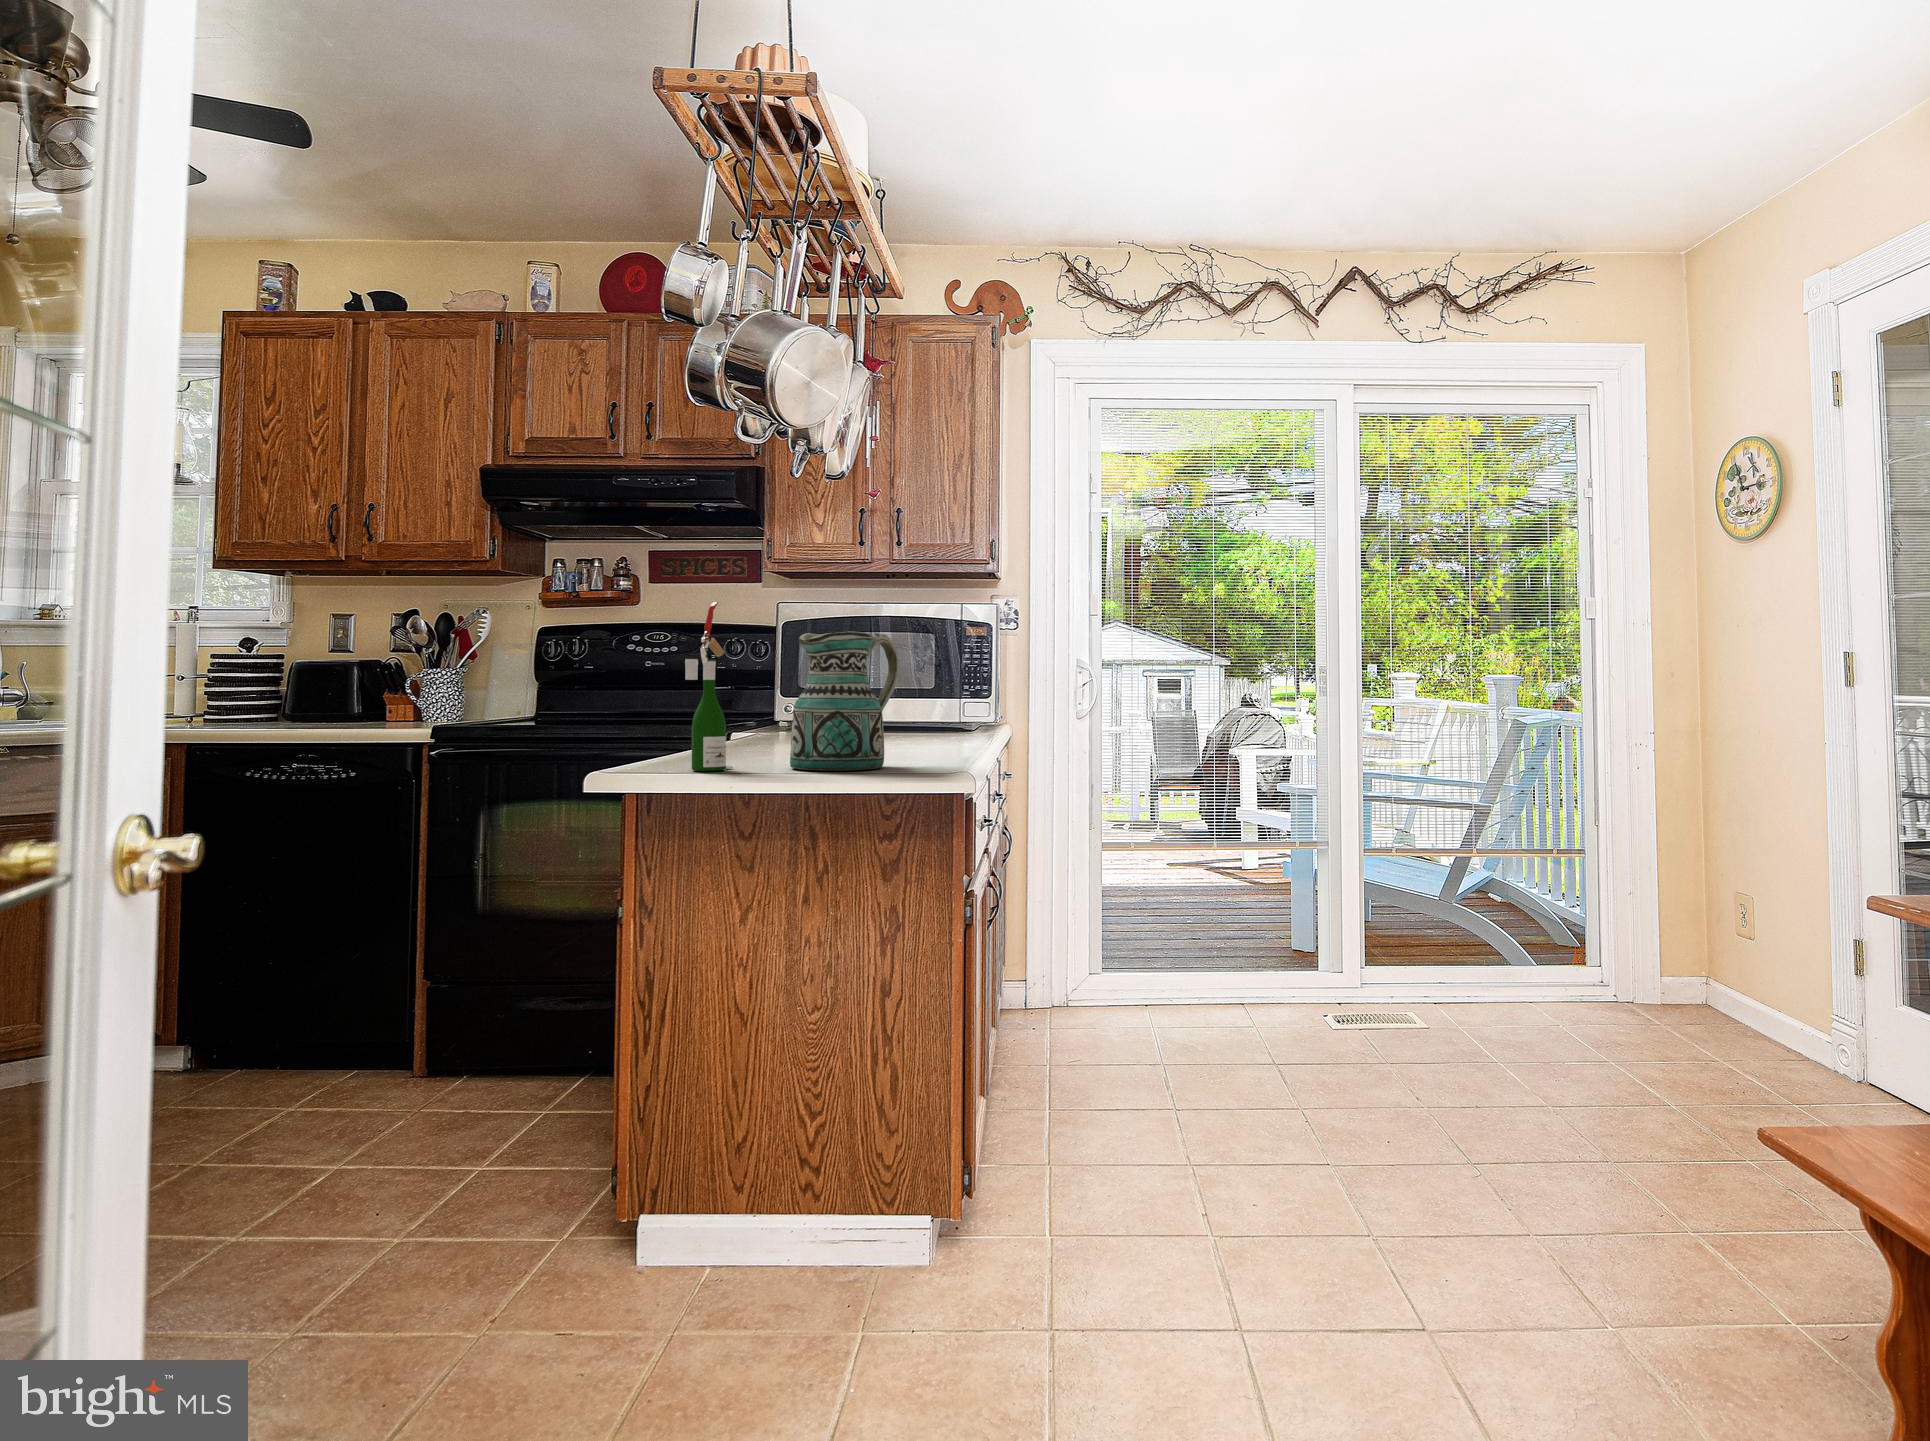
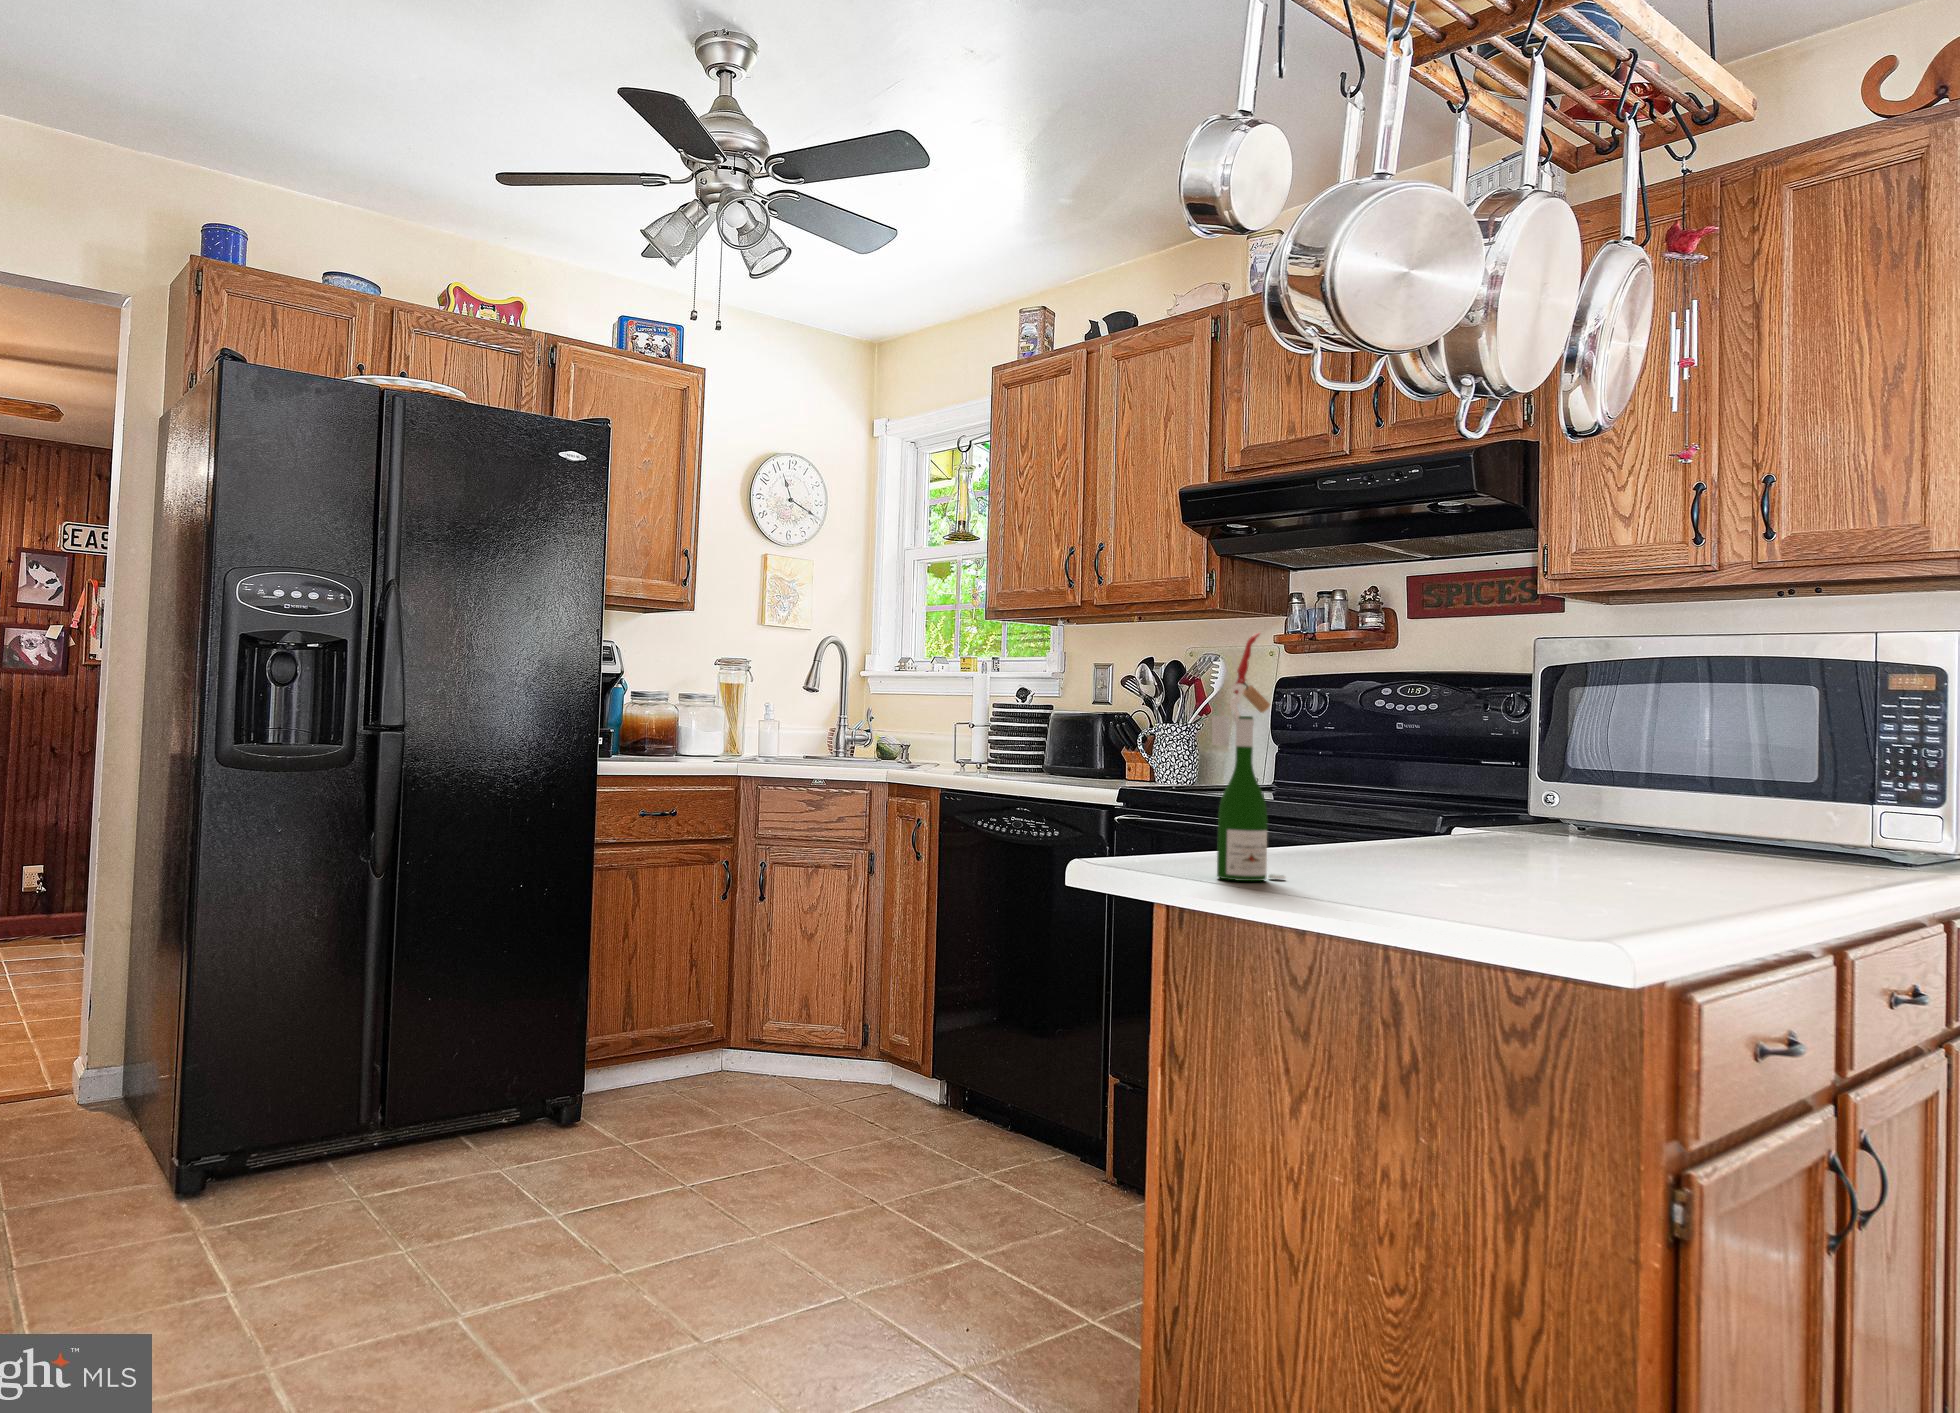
ceramic pitcher: present [790,631,899,770] -> none [1360,673,1574,905]

